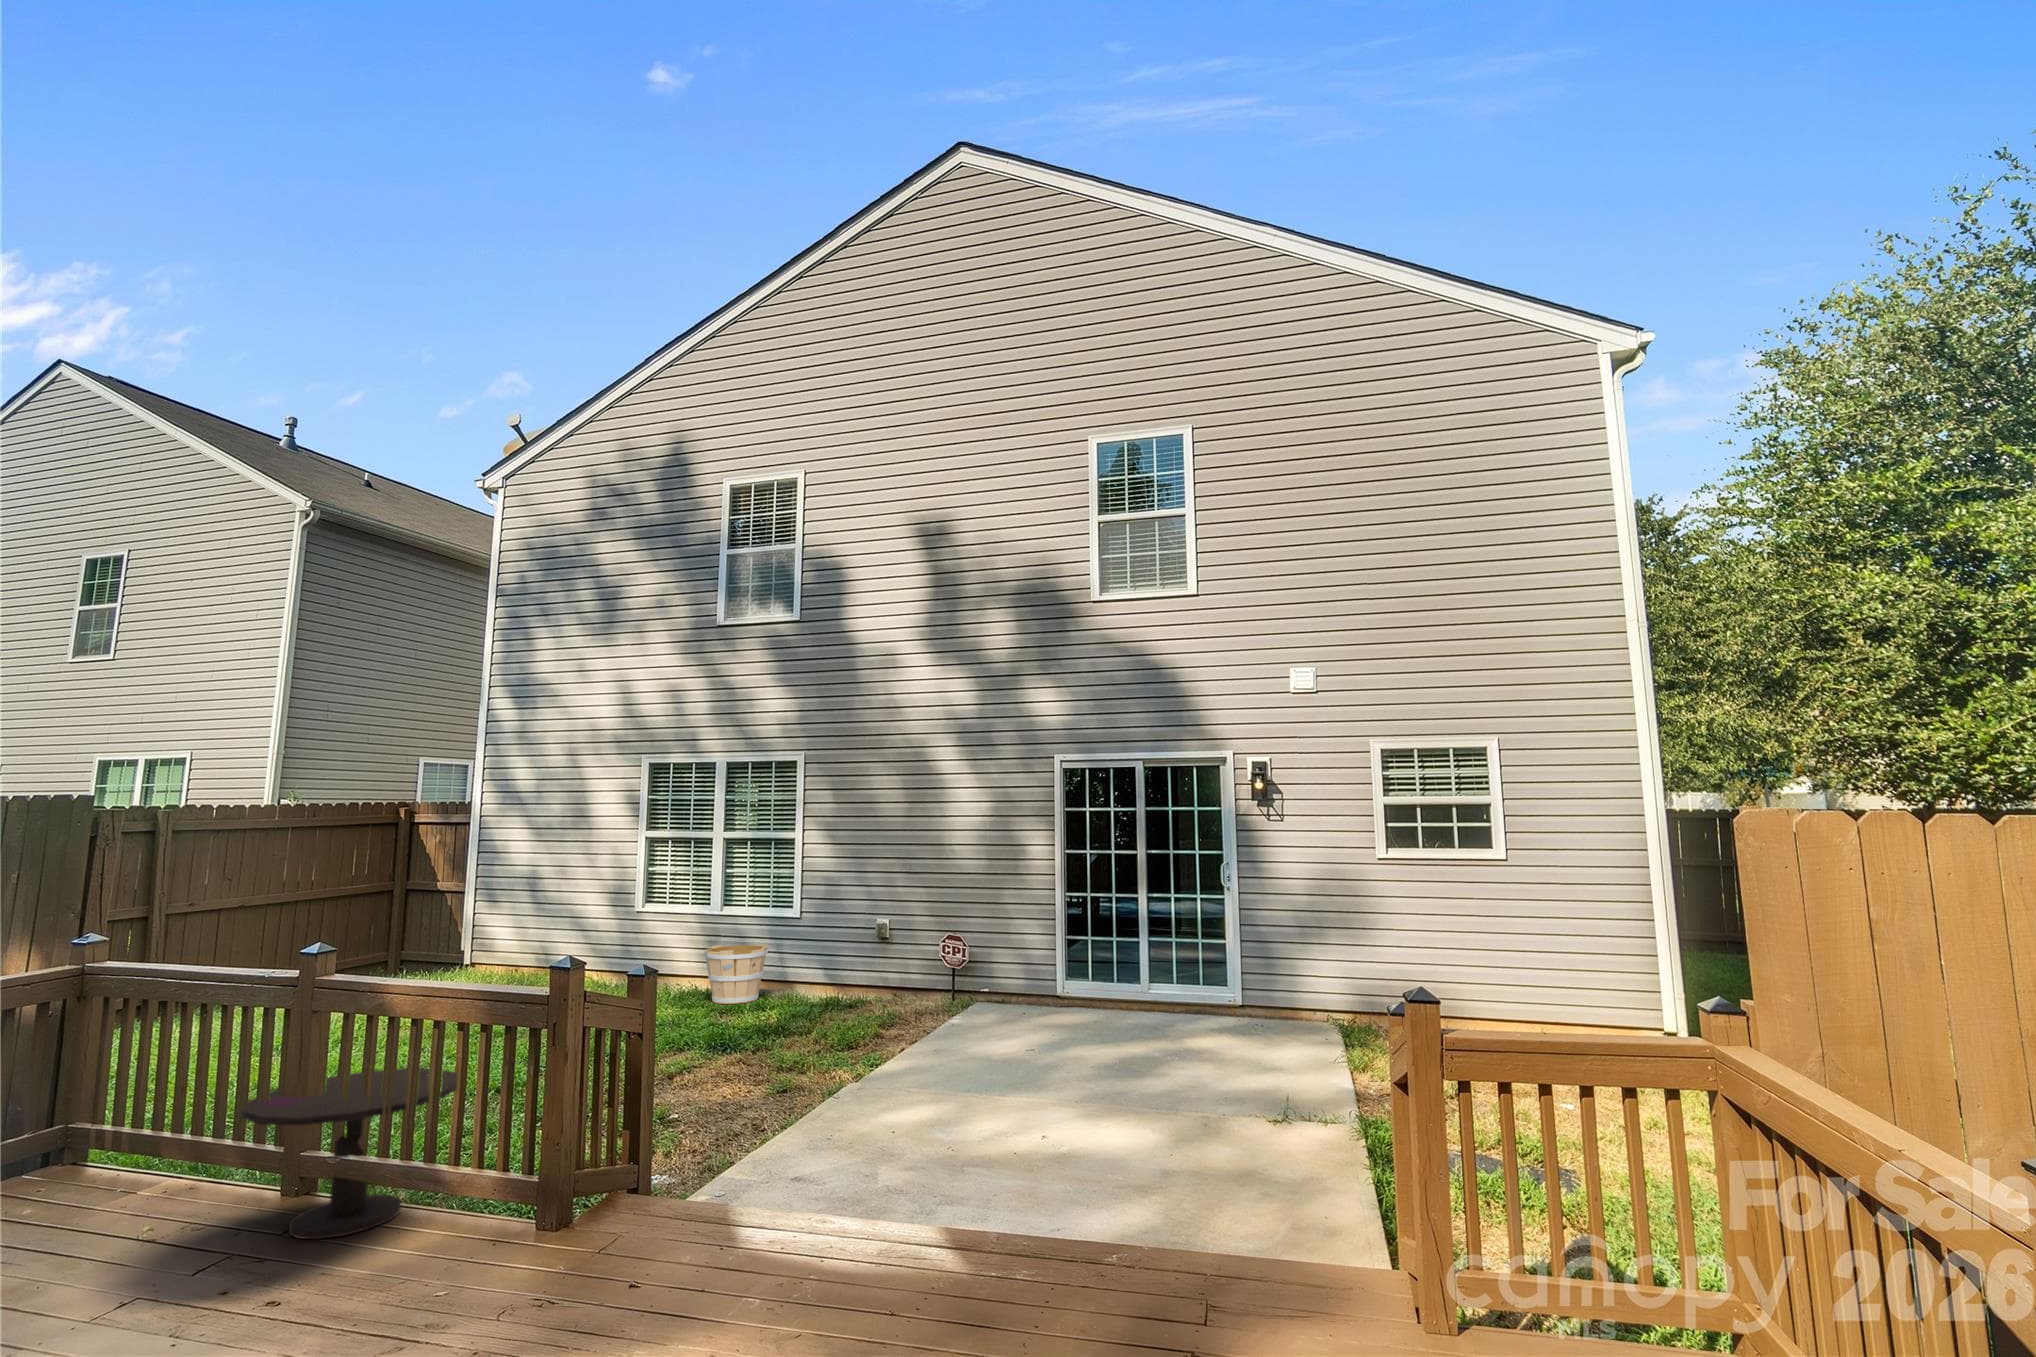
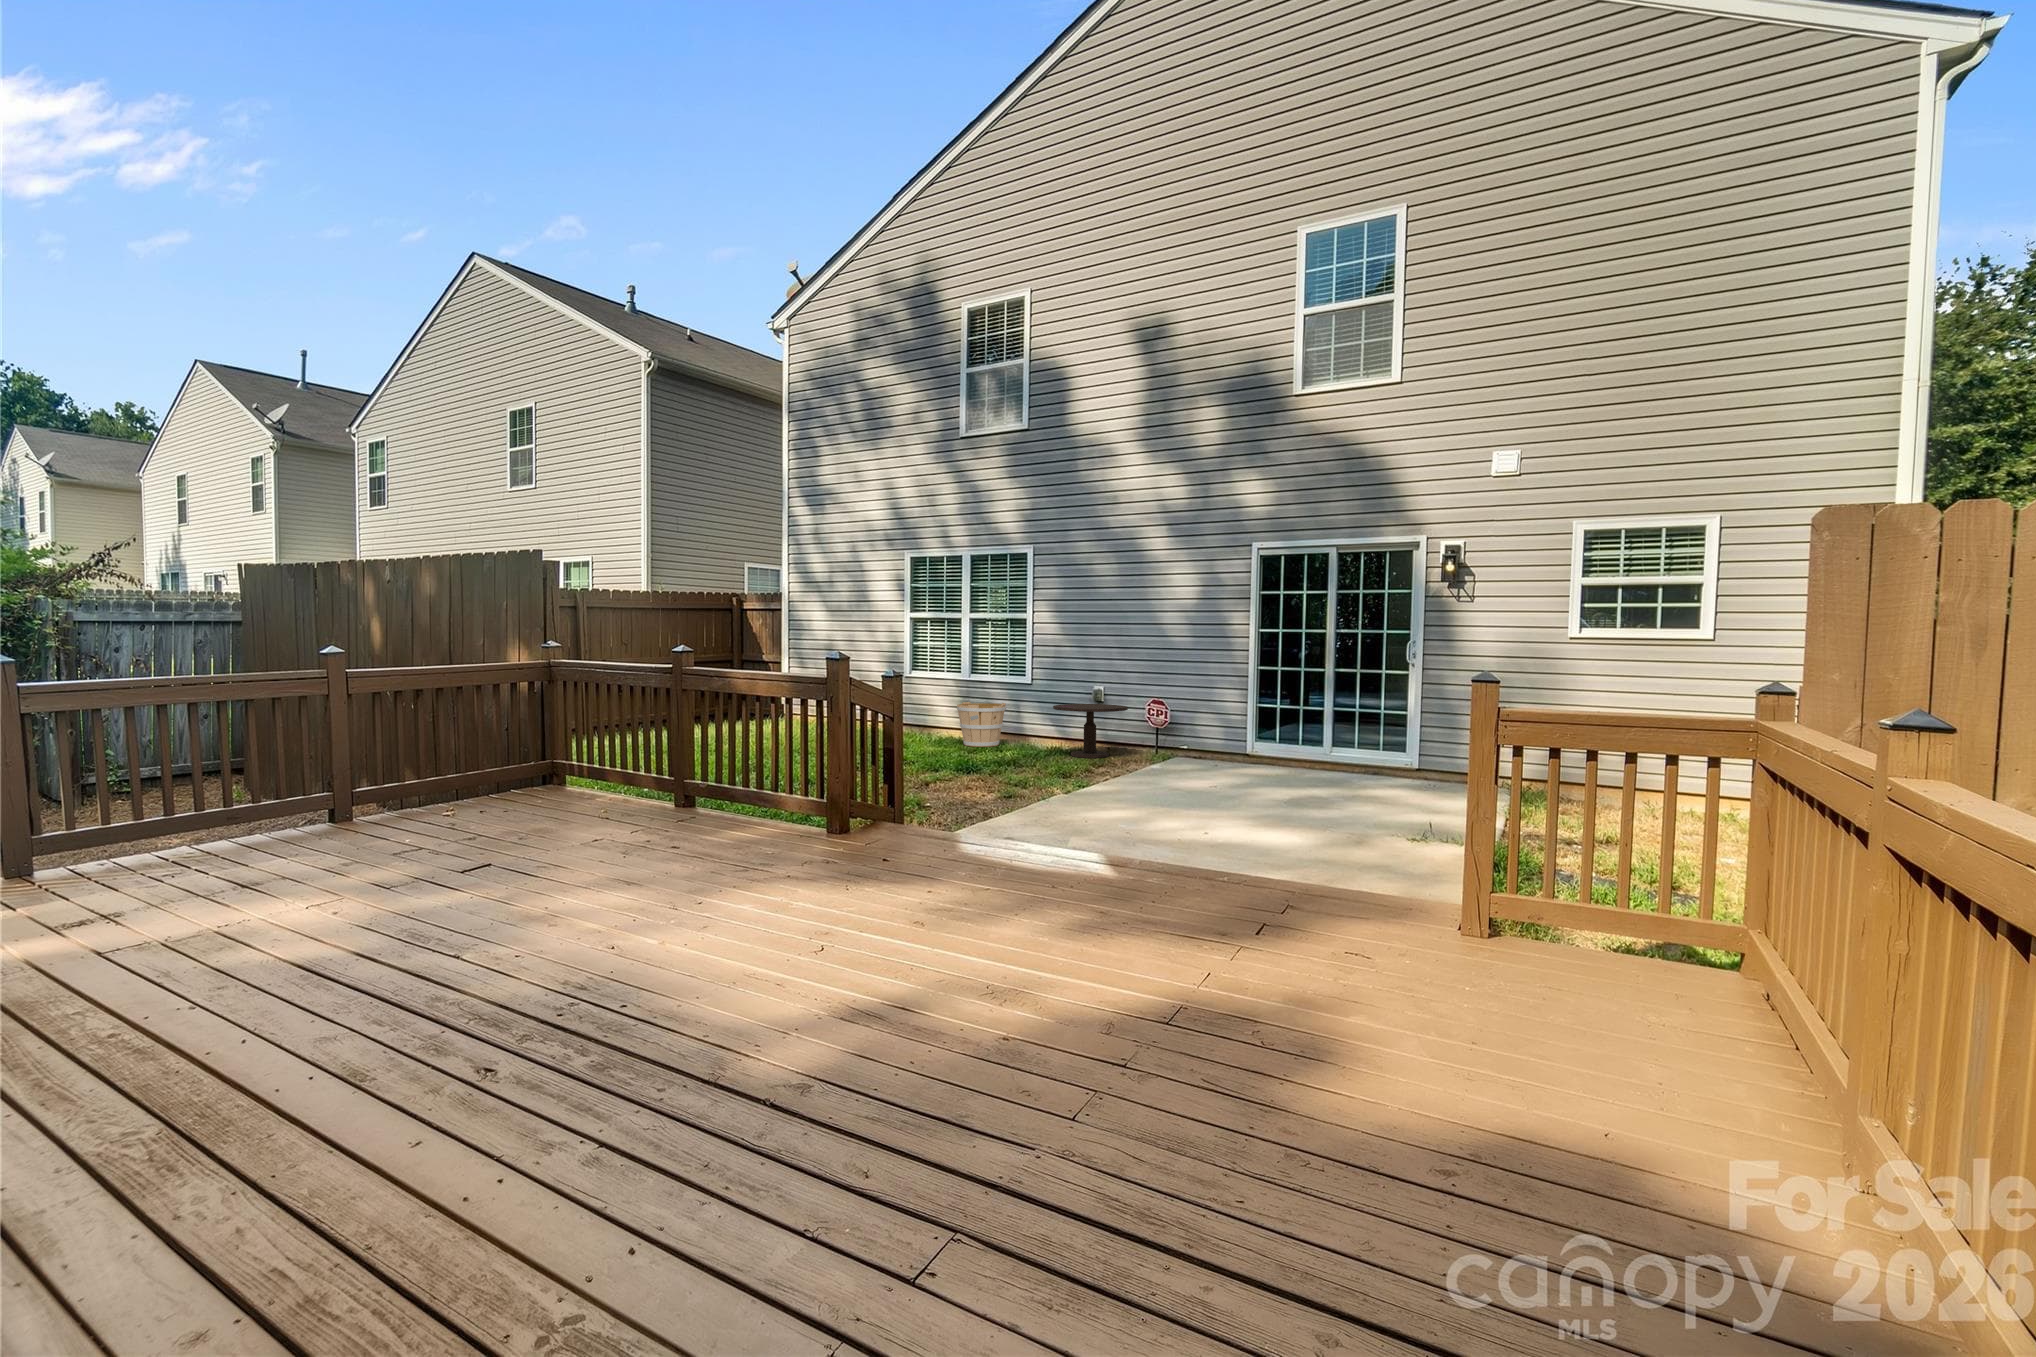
side table: present [241,1068,457,1239] -> present [1053,704,1128,758]

